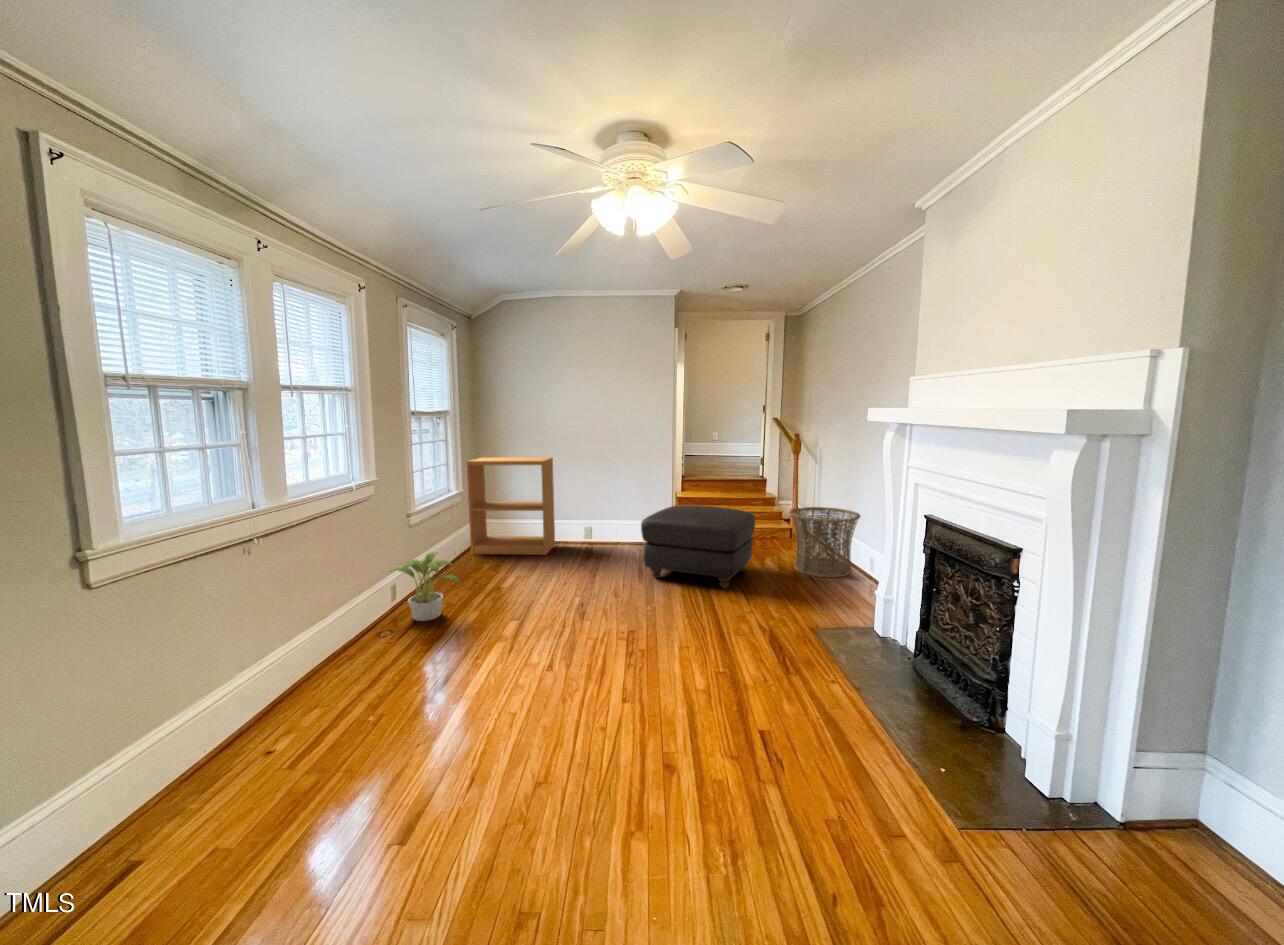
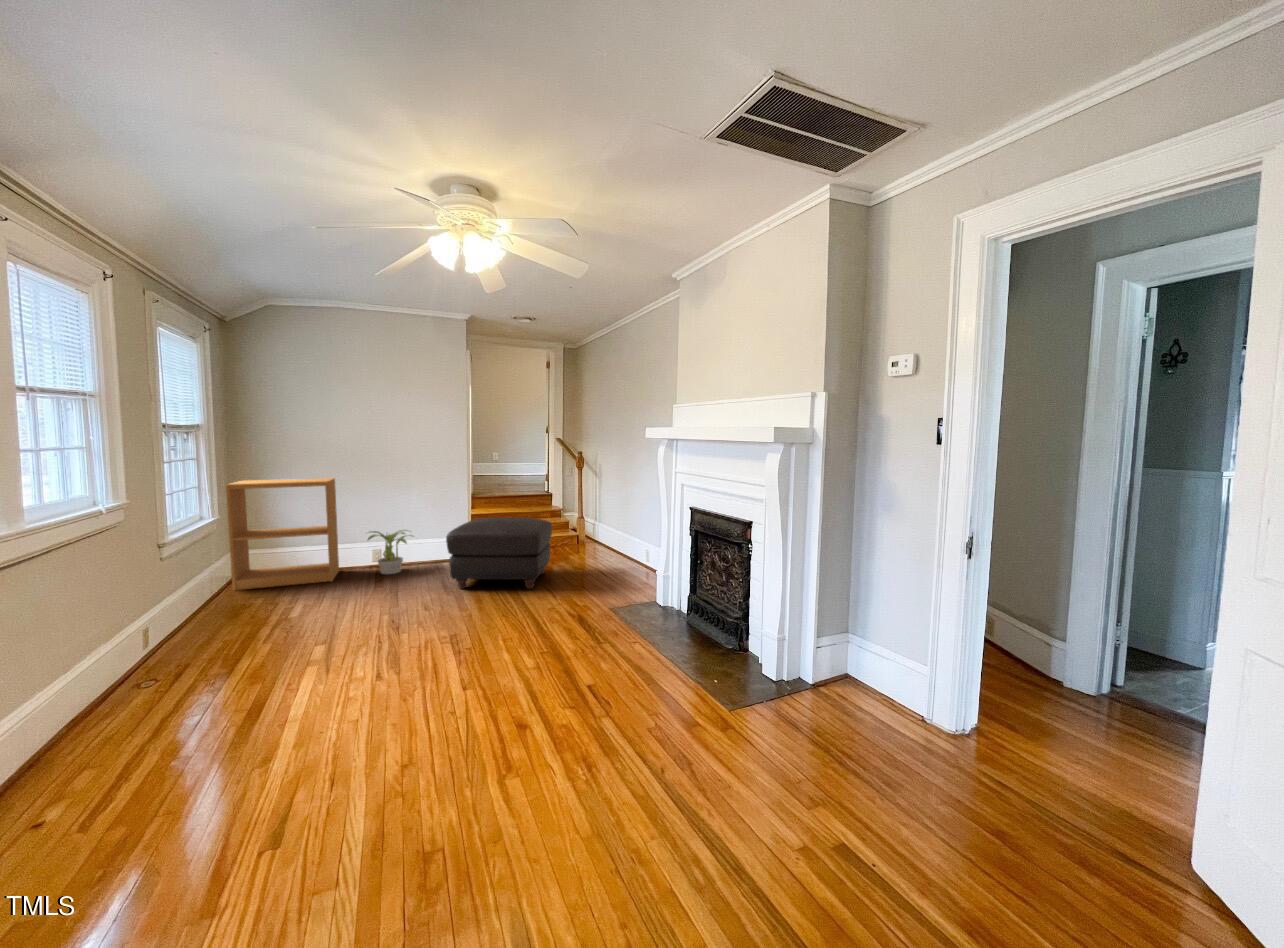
basket: present [789,507,860,578] -> none [579,513,637,571]
potted plant: present [394,552,460,621] -> present [368,530,407,574]

